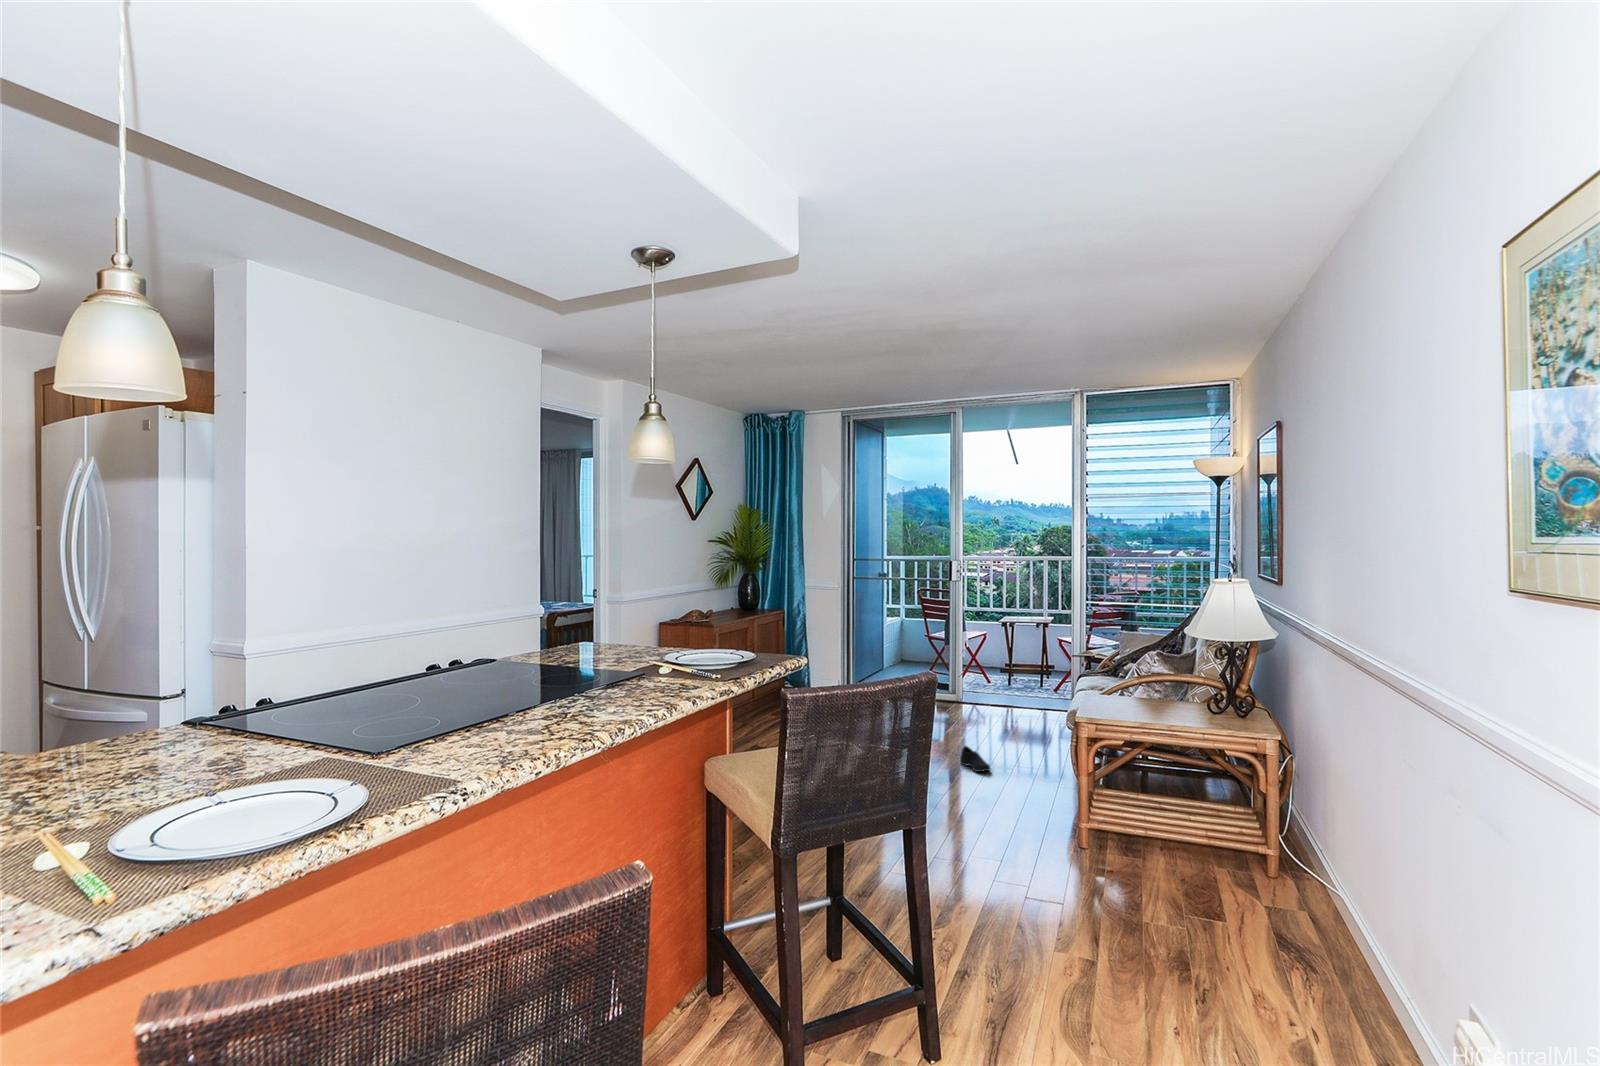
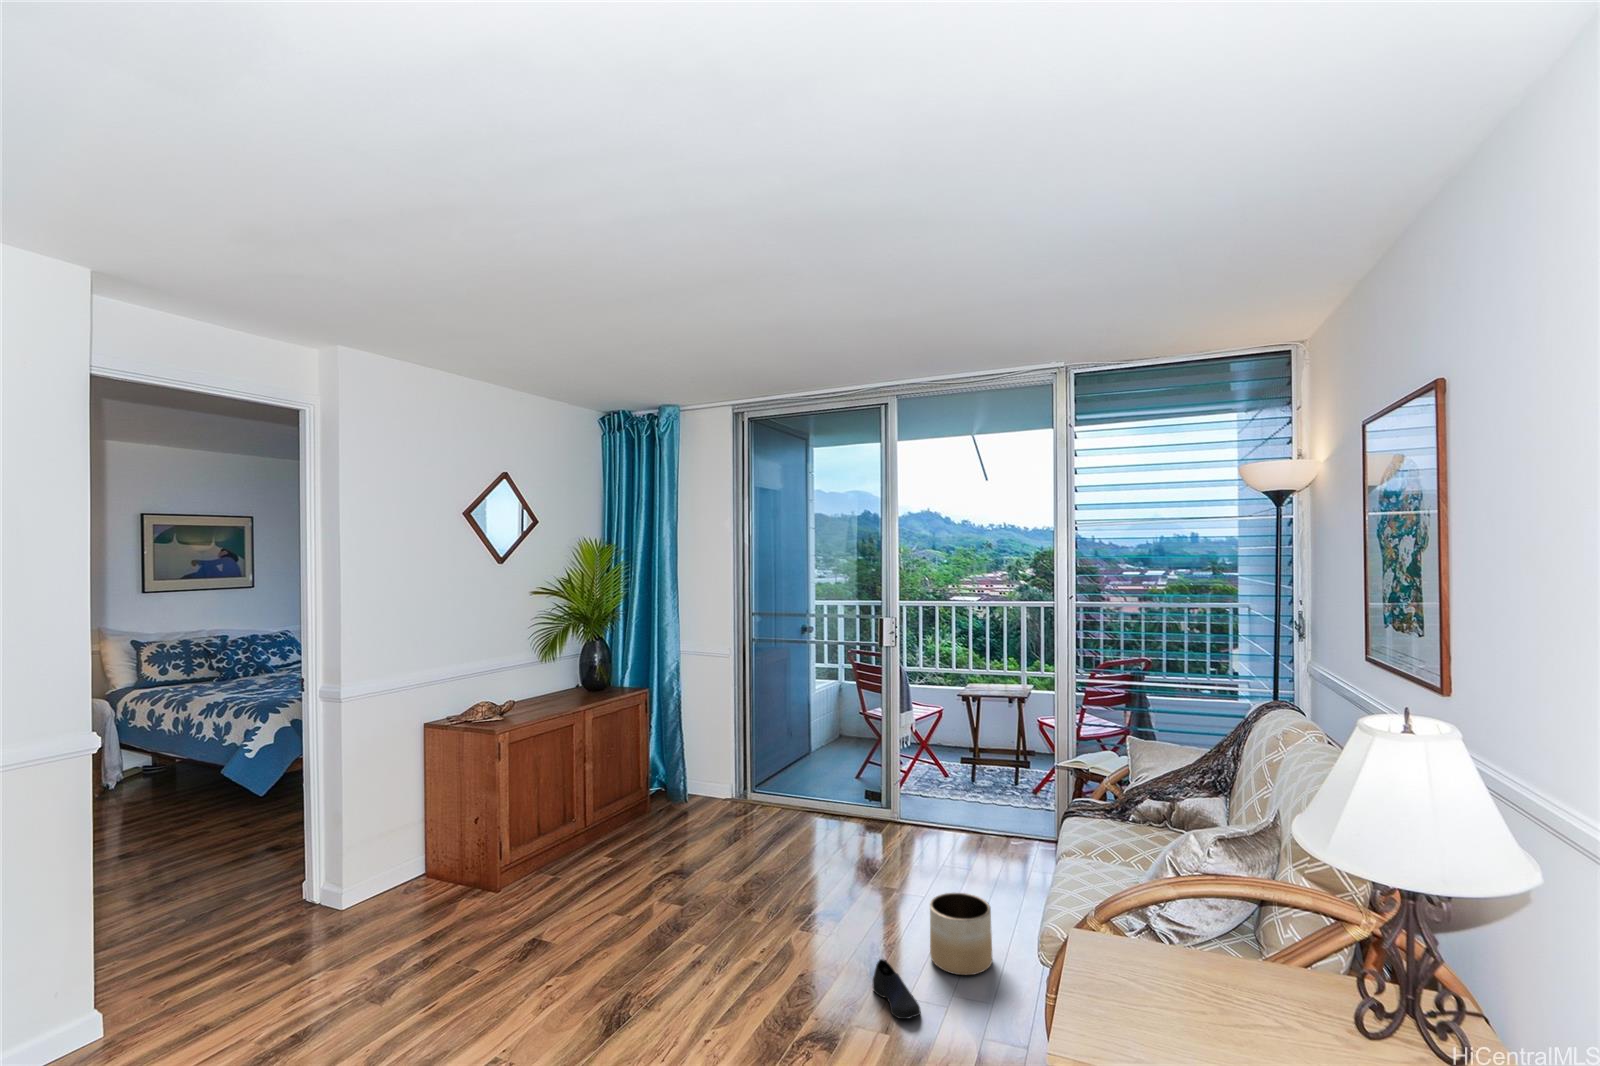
planter: none [993,717,1031,759] -> present [930,893,992,975]

